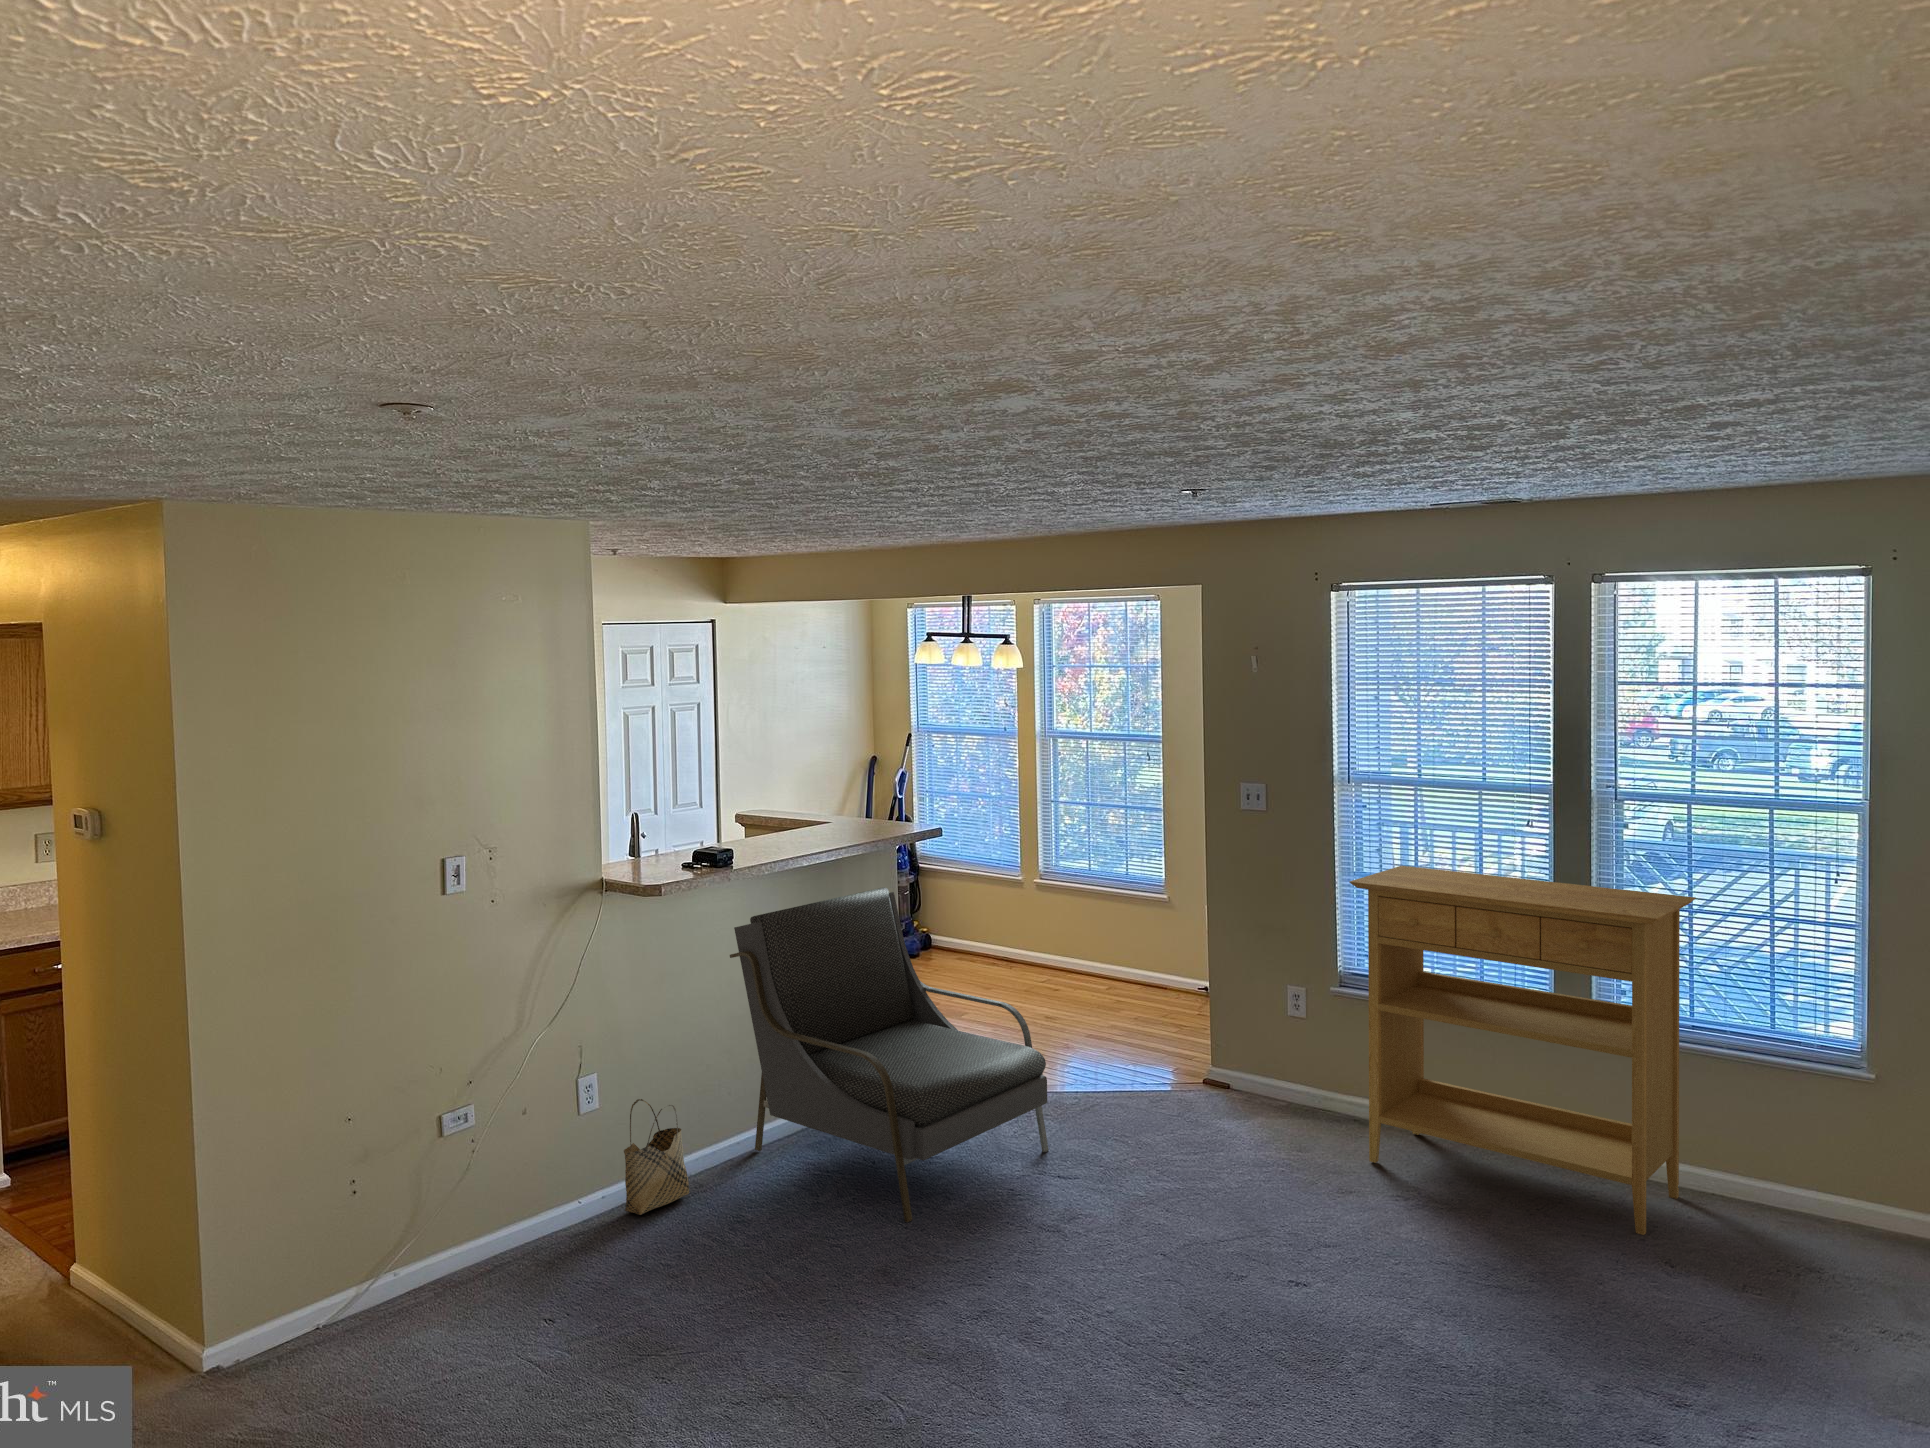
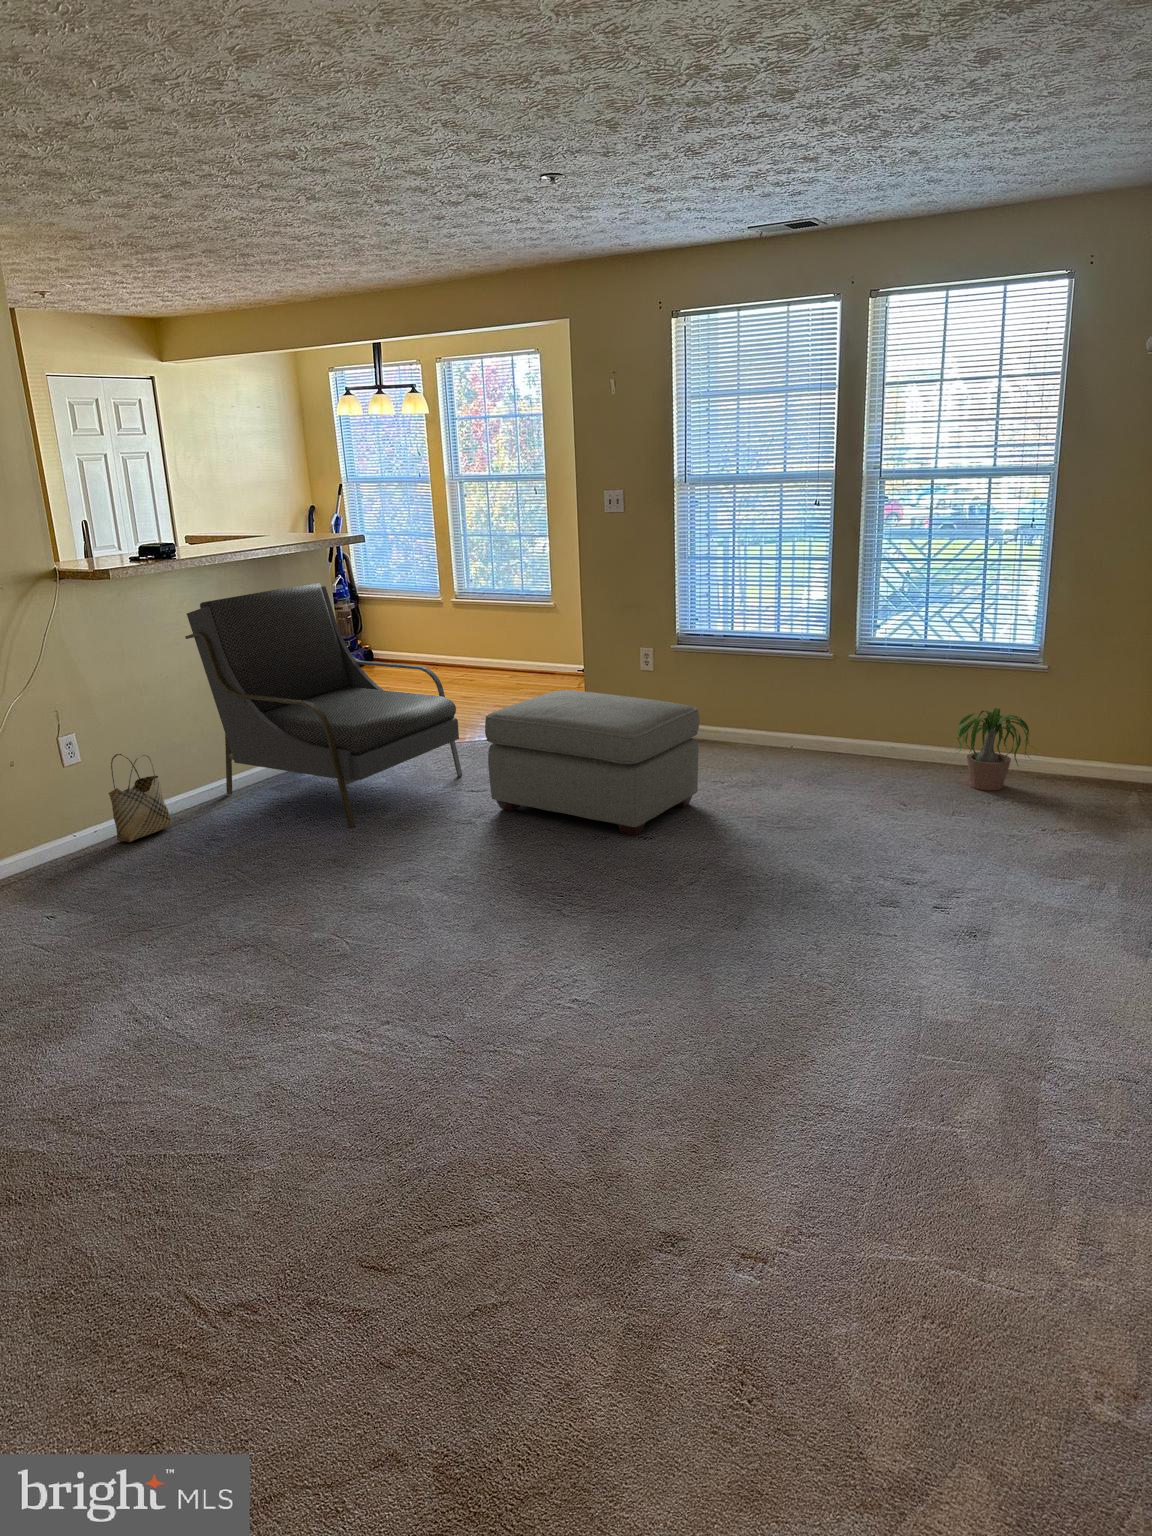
console table: present [1349,866,1696,1235] -> none [684,543,931,787]
ottoman: none [1085,1053,1372,1282] -> present [485,690,699,836]
potted plant: none [1737,1135,1900,1261] -> present [951,708,1029,791]

